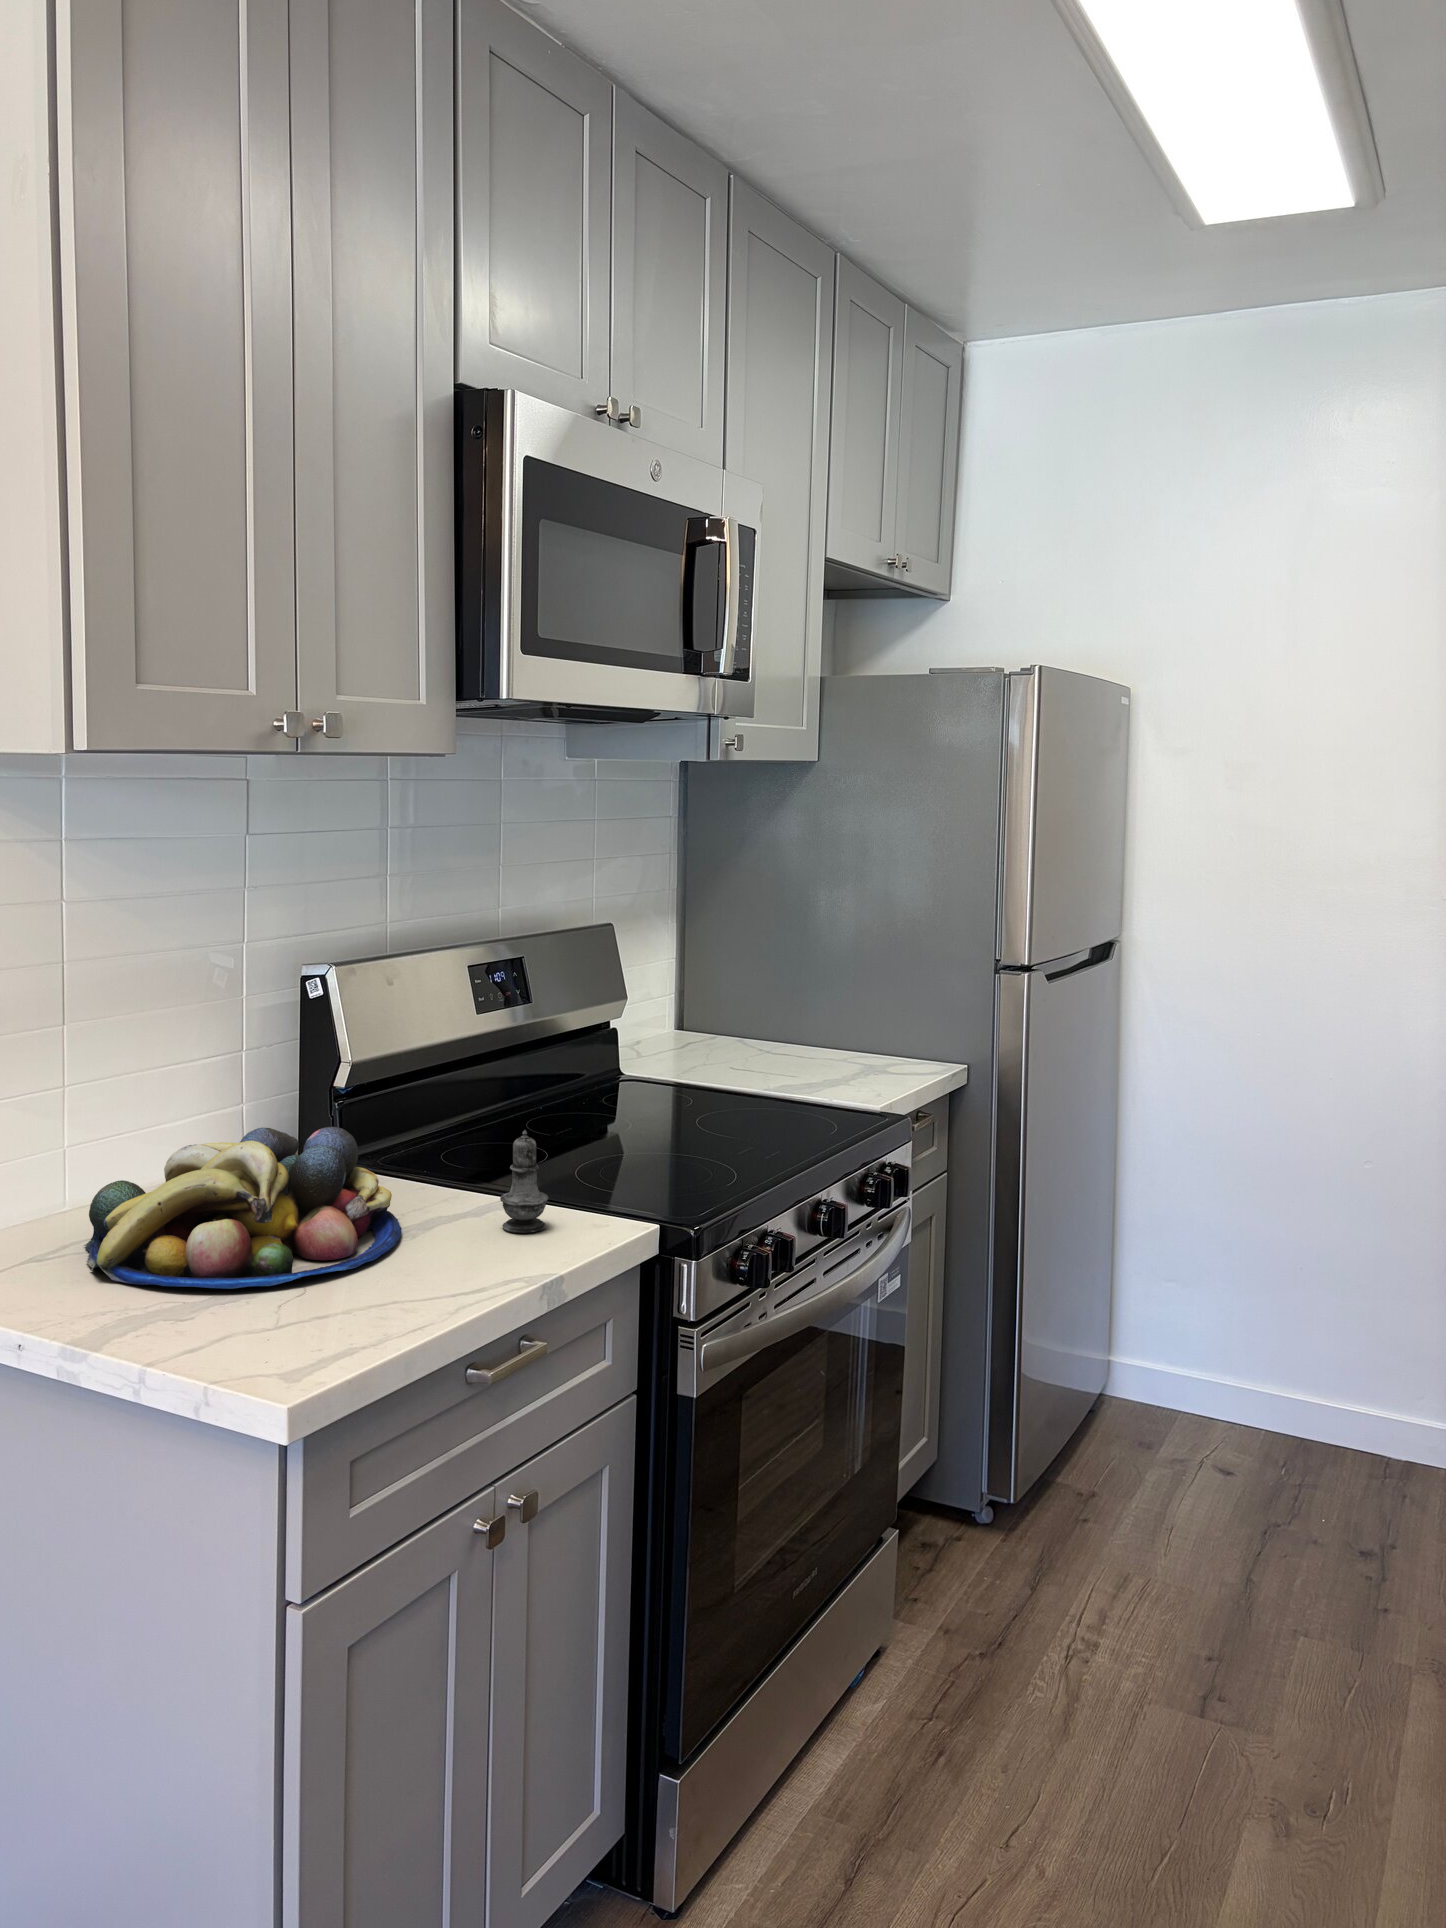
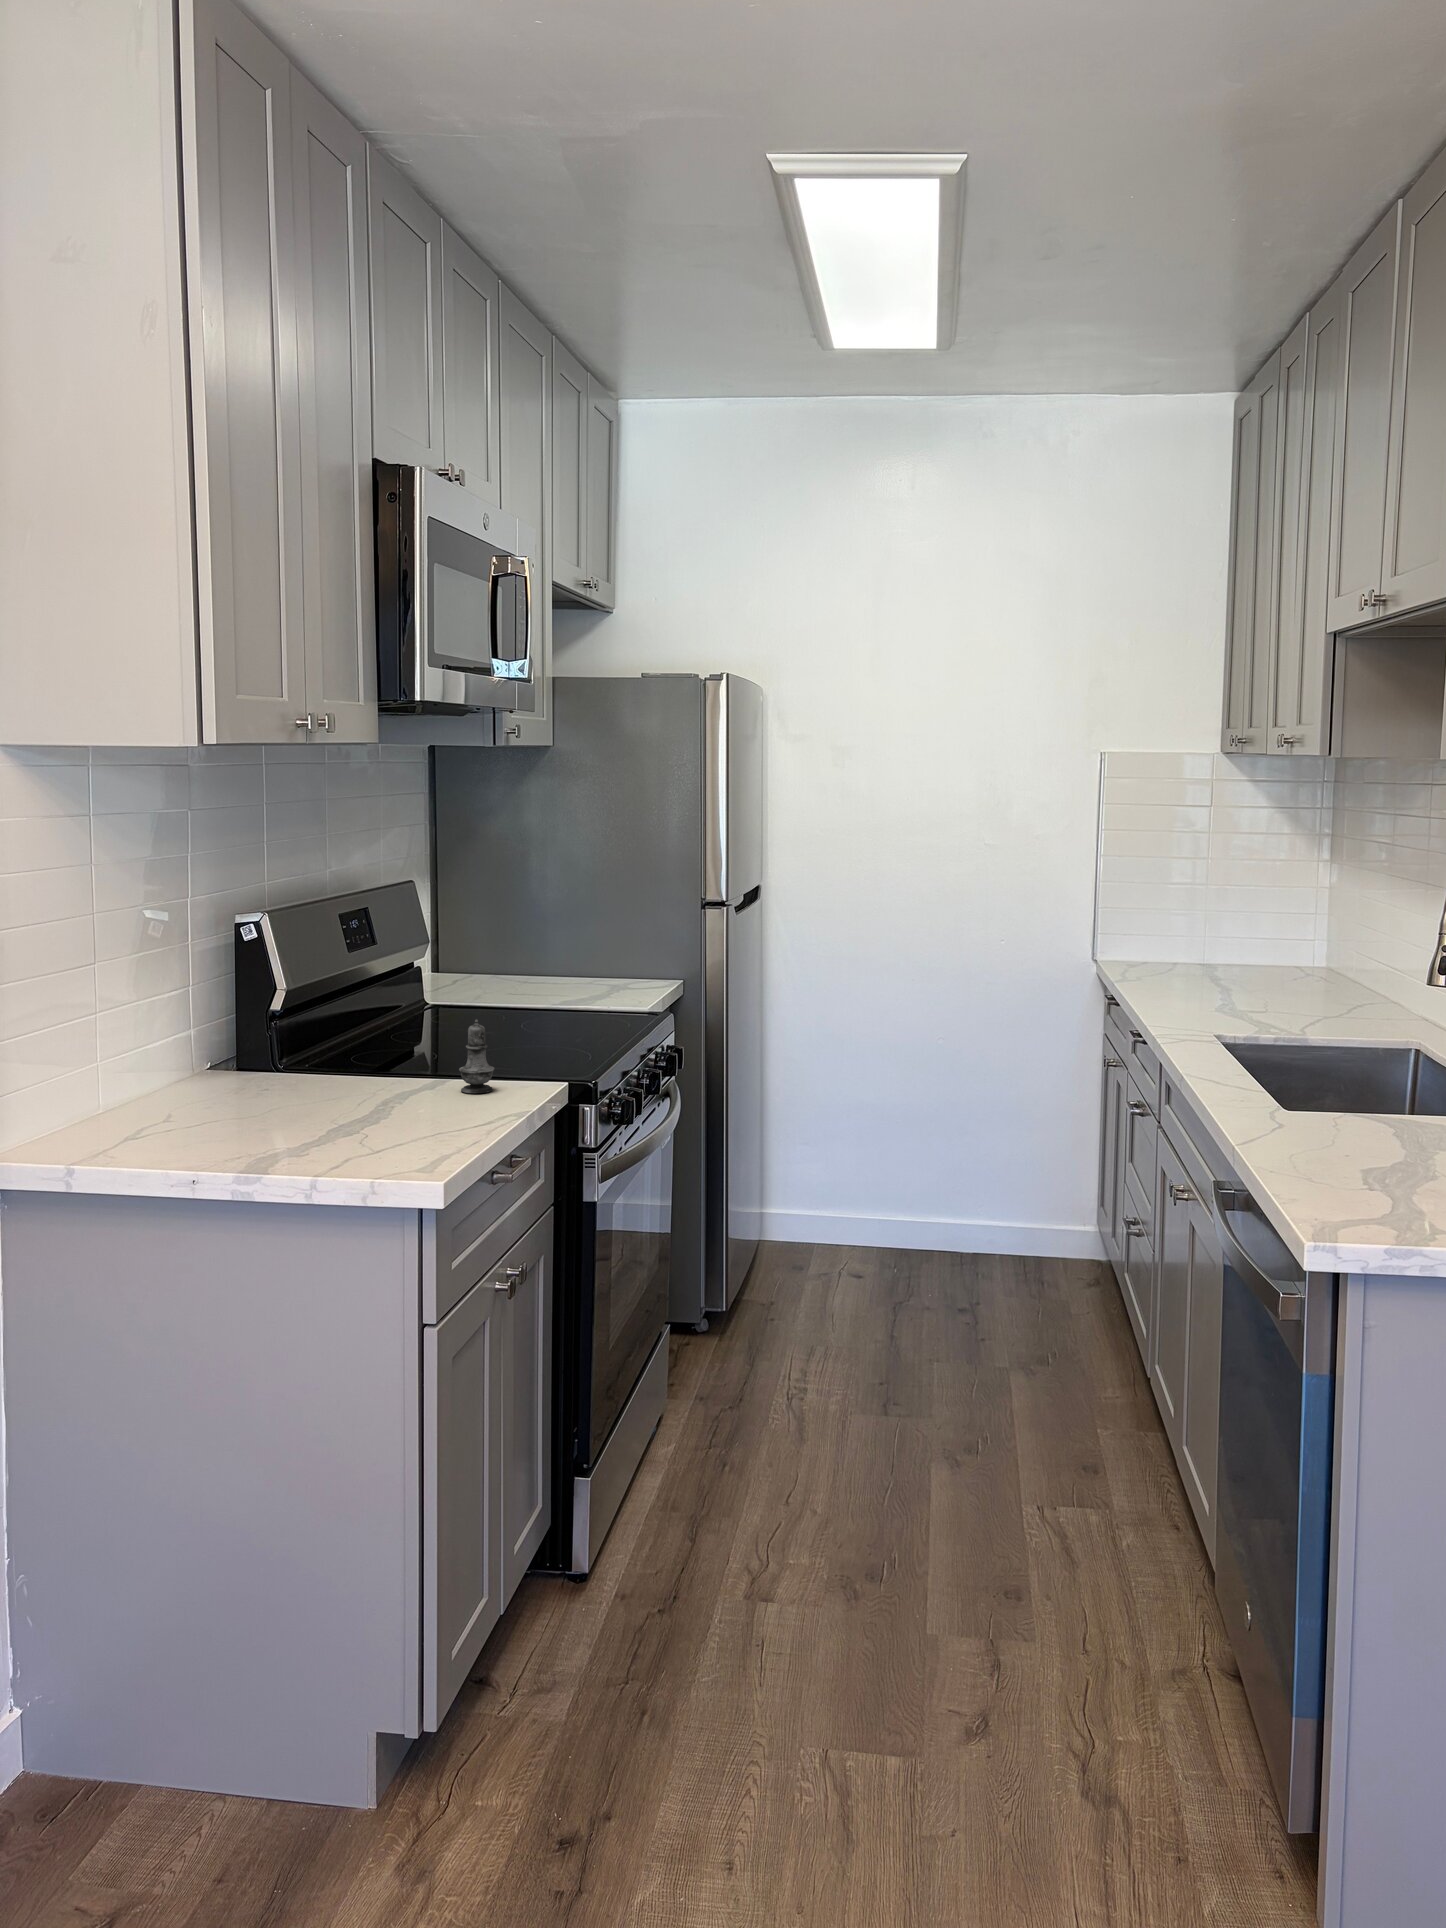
fruit bowl: present [84,1127,402,1289] -> none [156,1027,401,1143]

